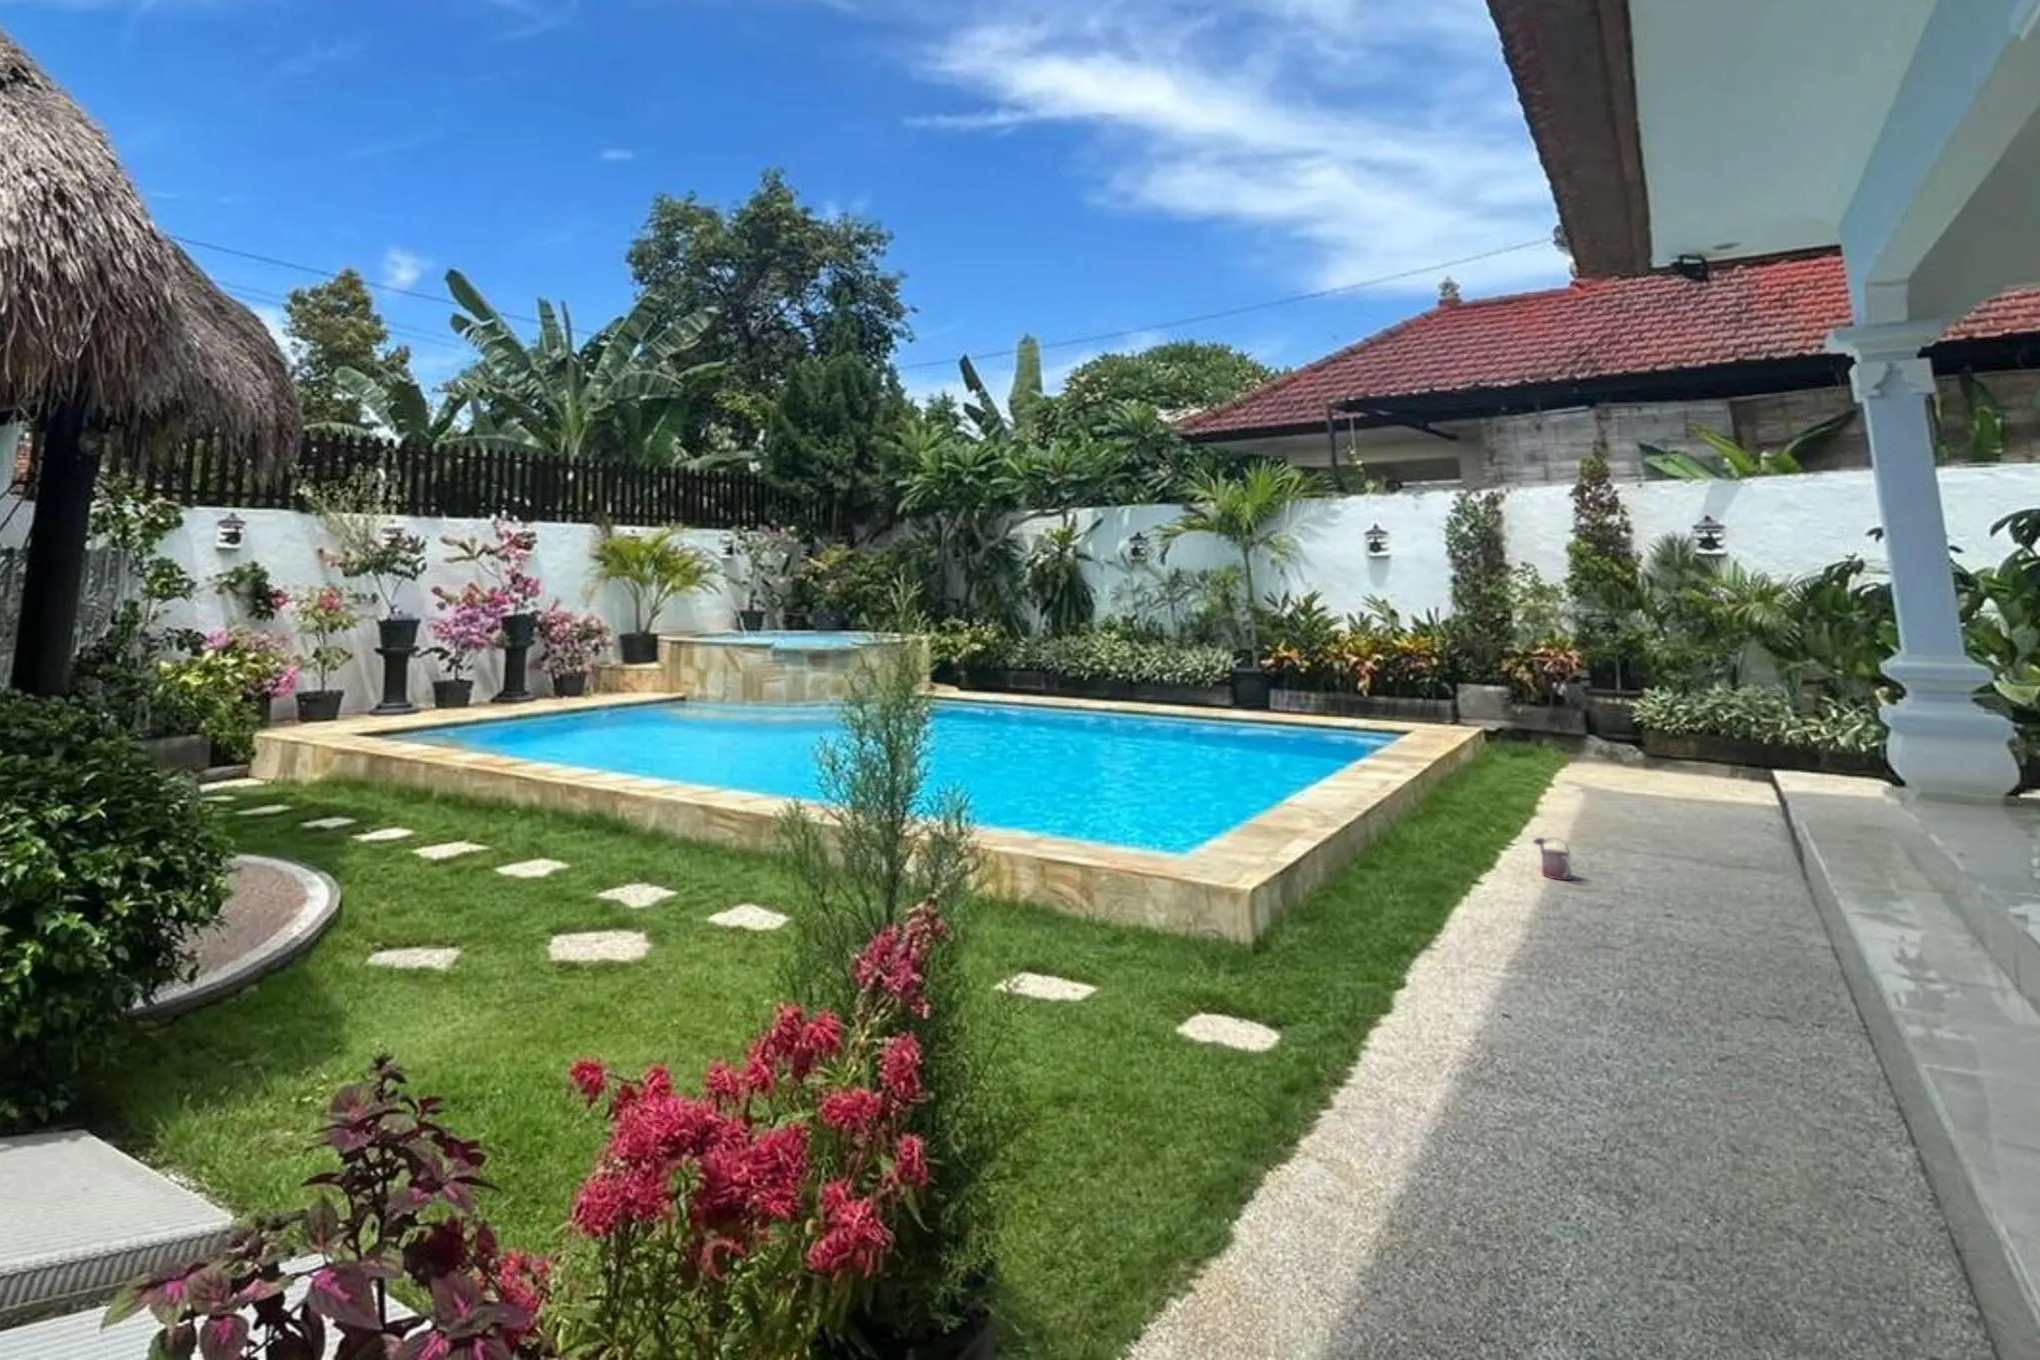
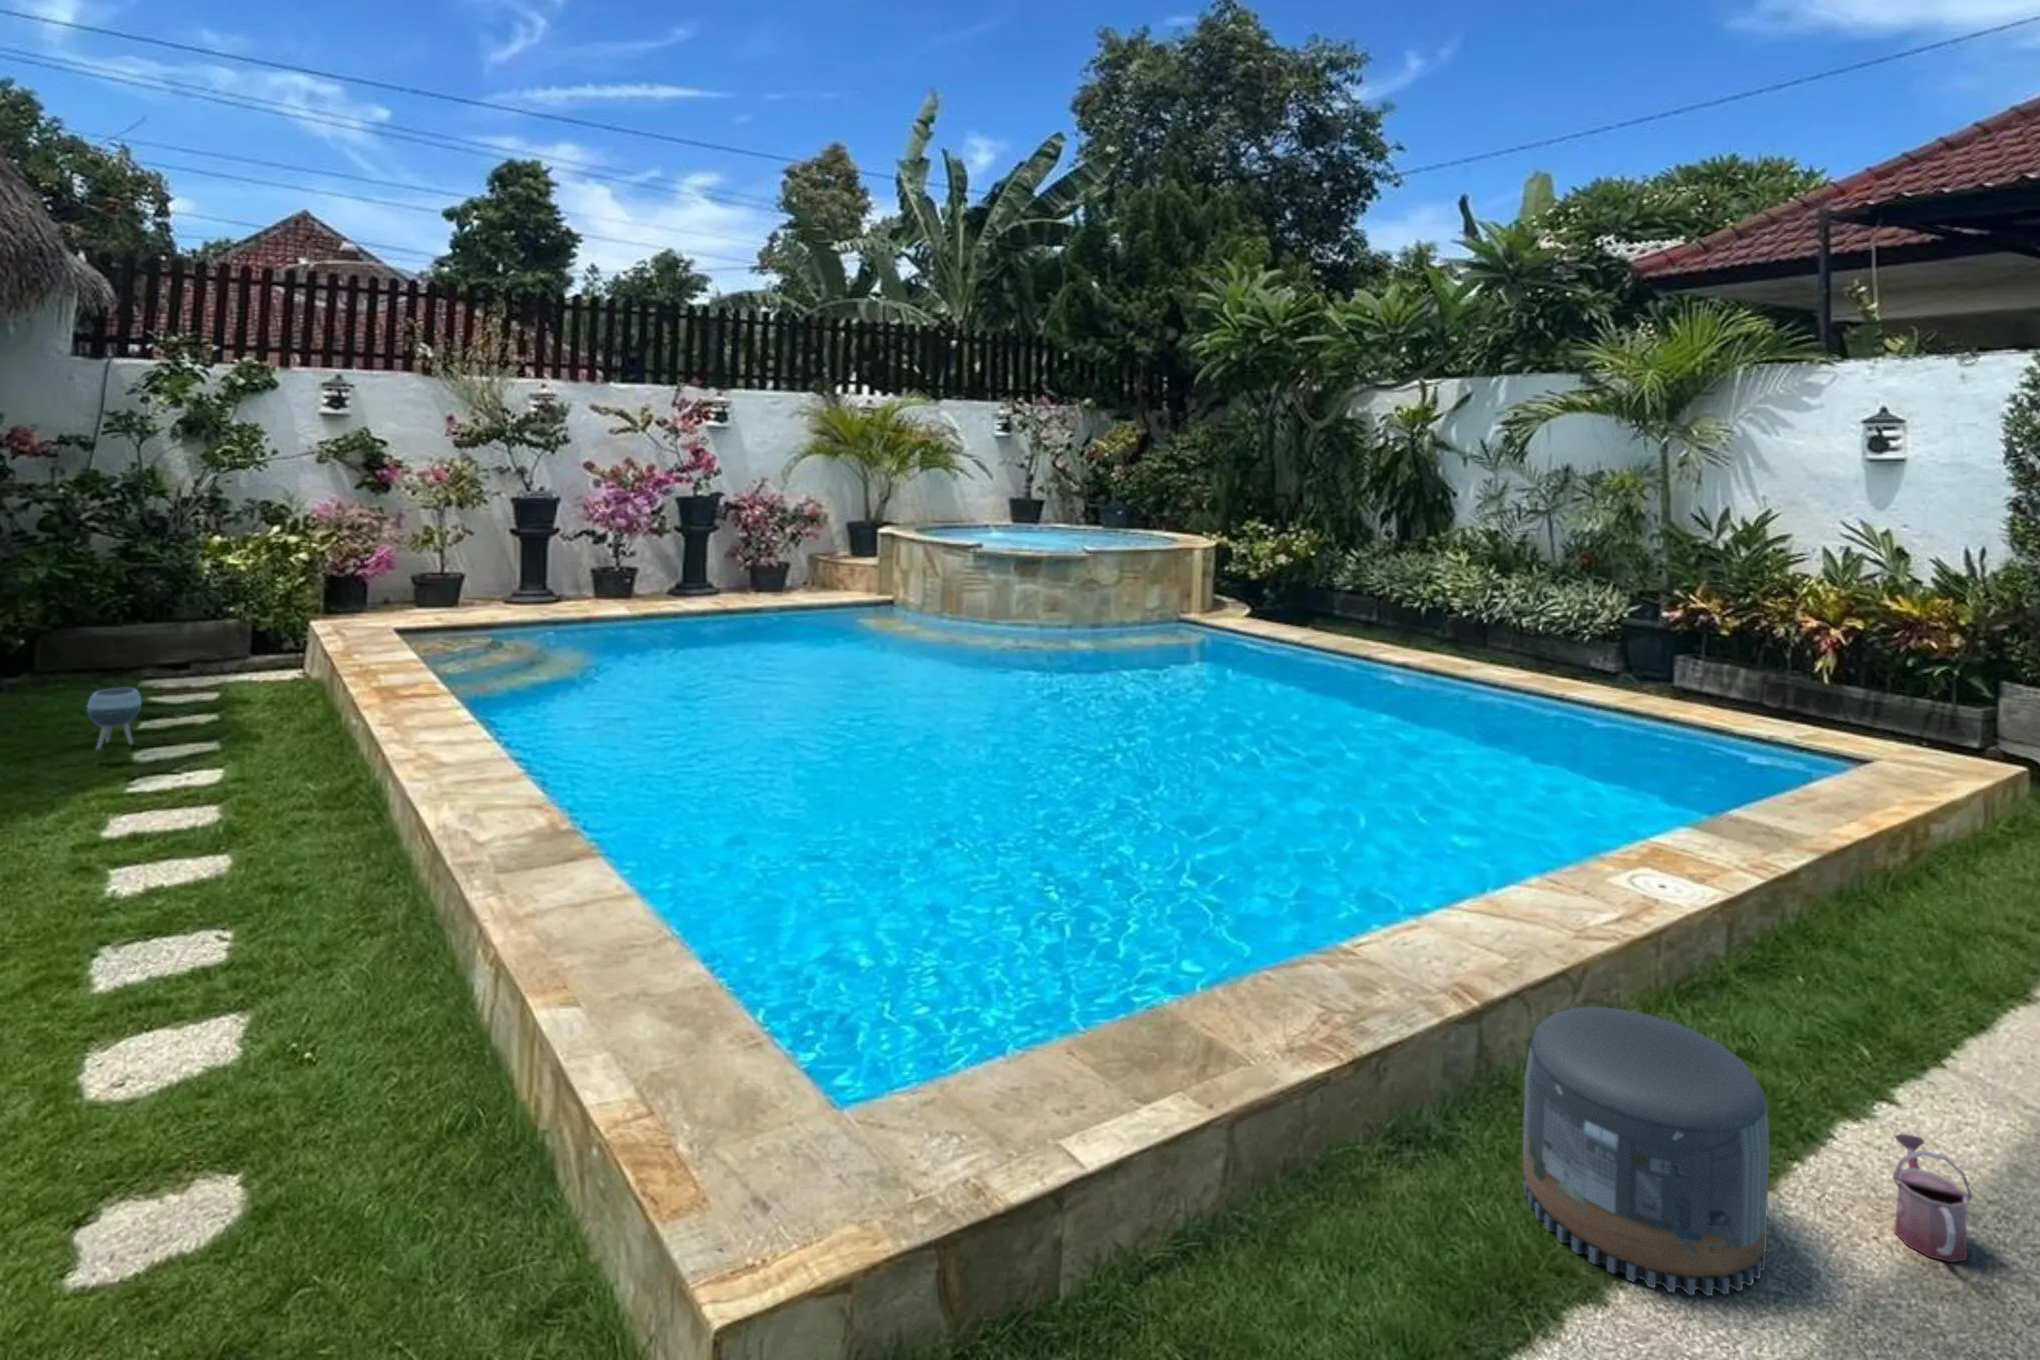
planter: none [278,764,315,813] -> present [87,688,141,750]
pouf: none [1399,797,1510,895] -> present [1522,1007,1769,1296]

